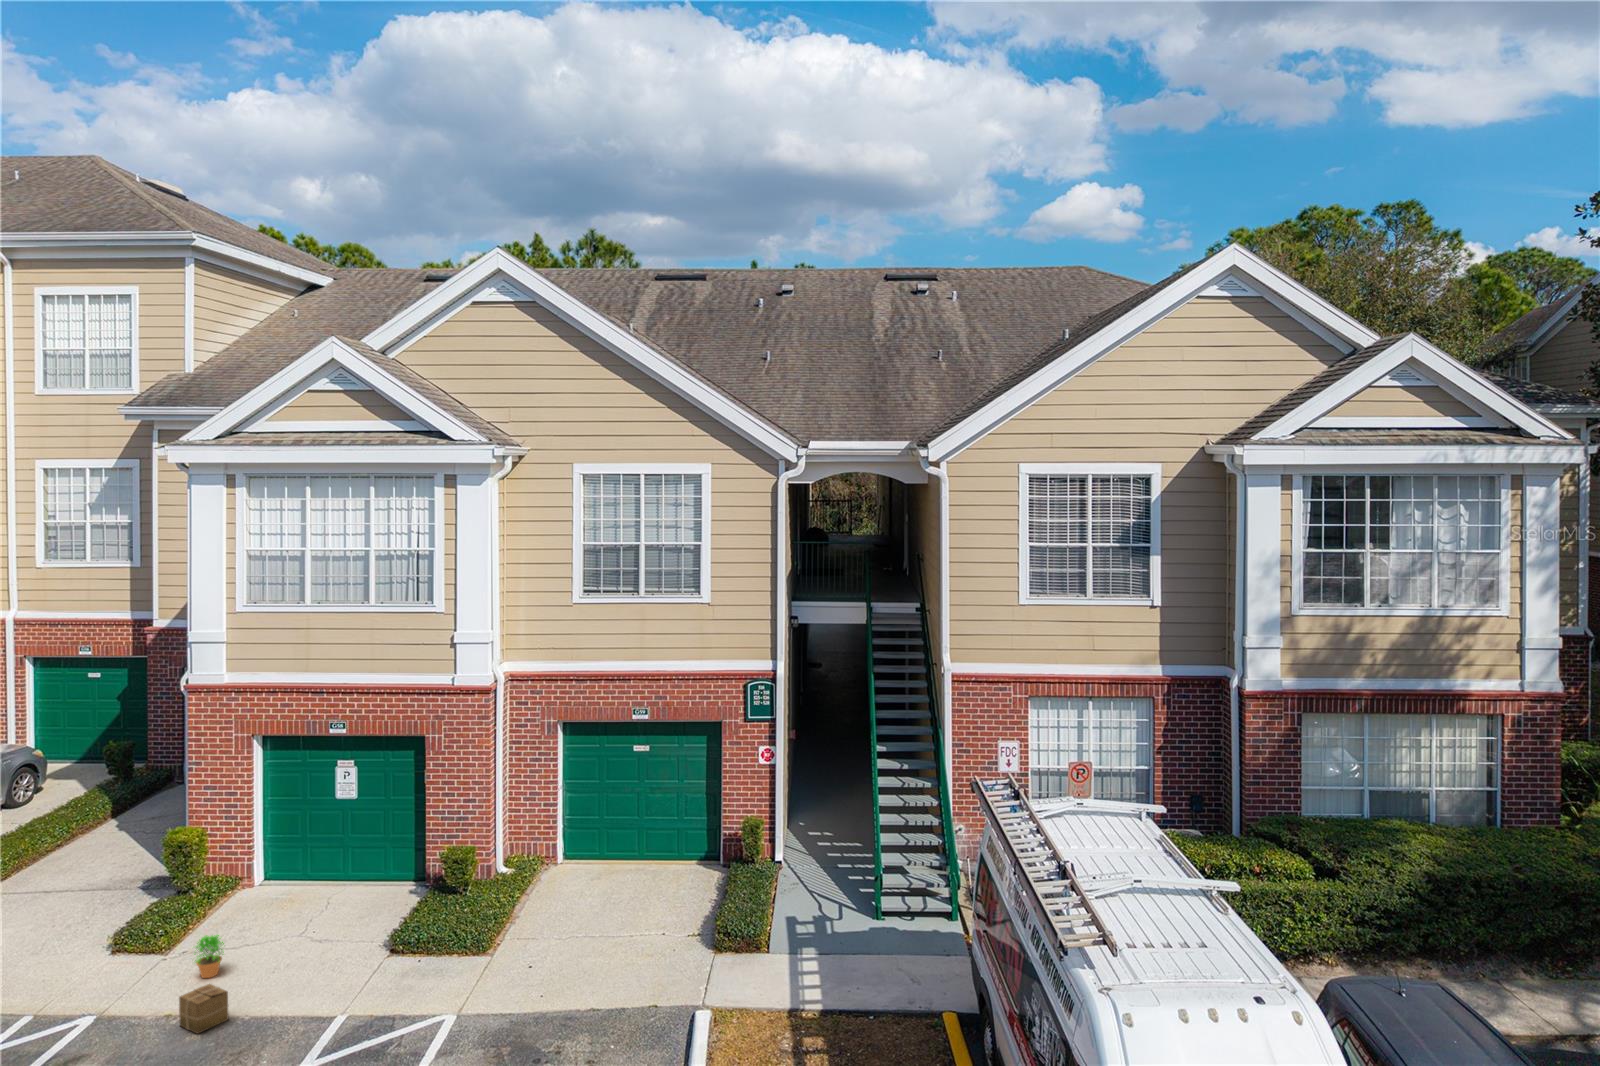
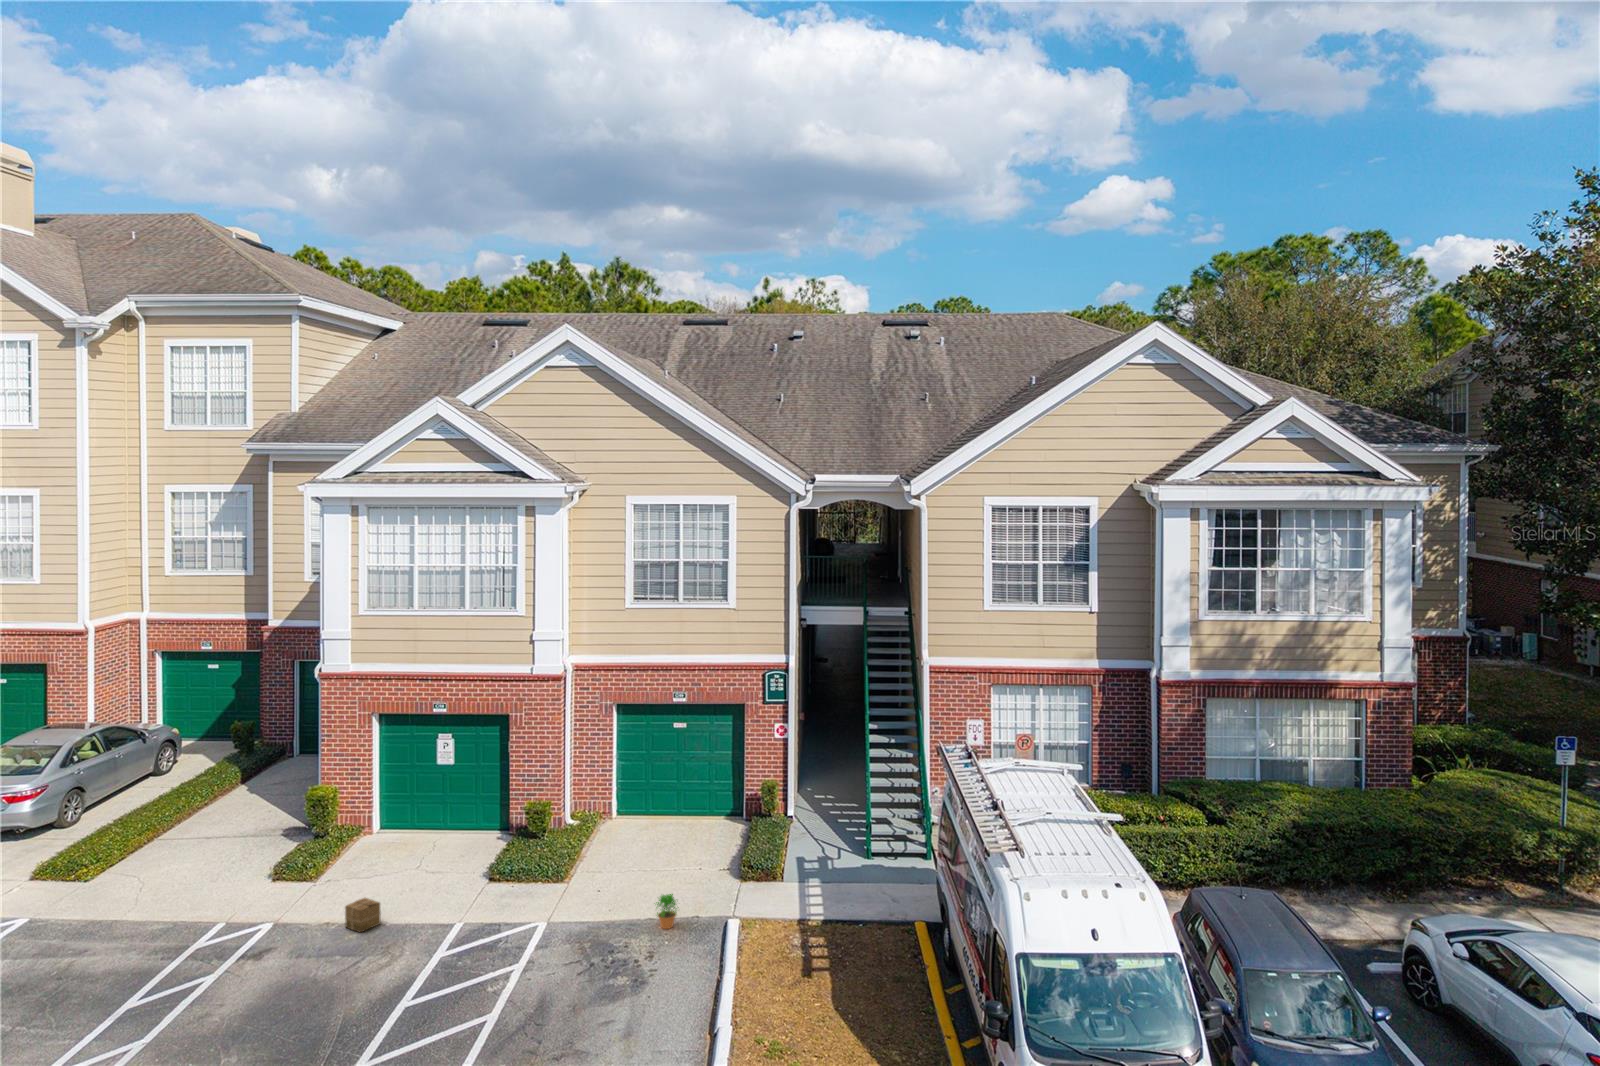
potted plant: present [194,935,224,978] -> present [656,894,677,929]

